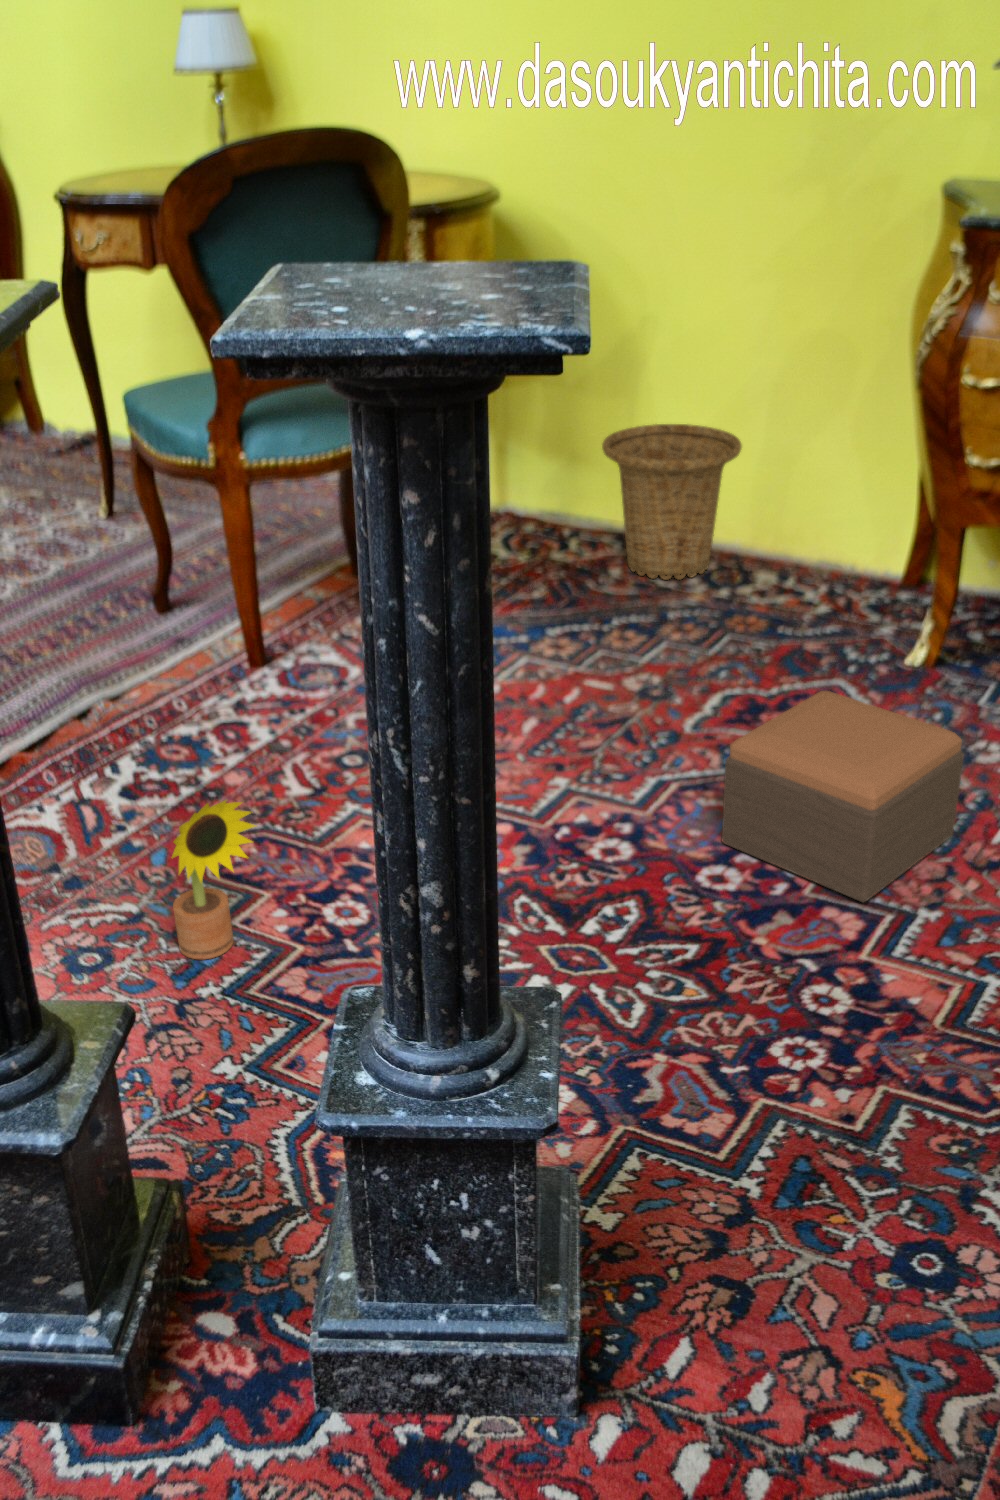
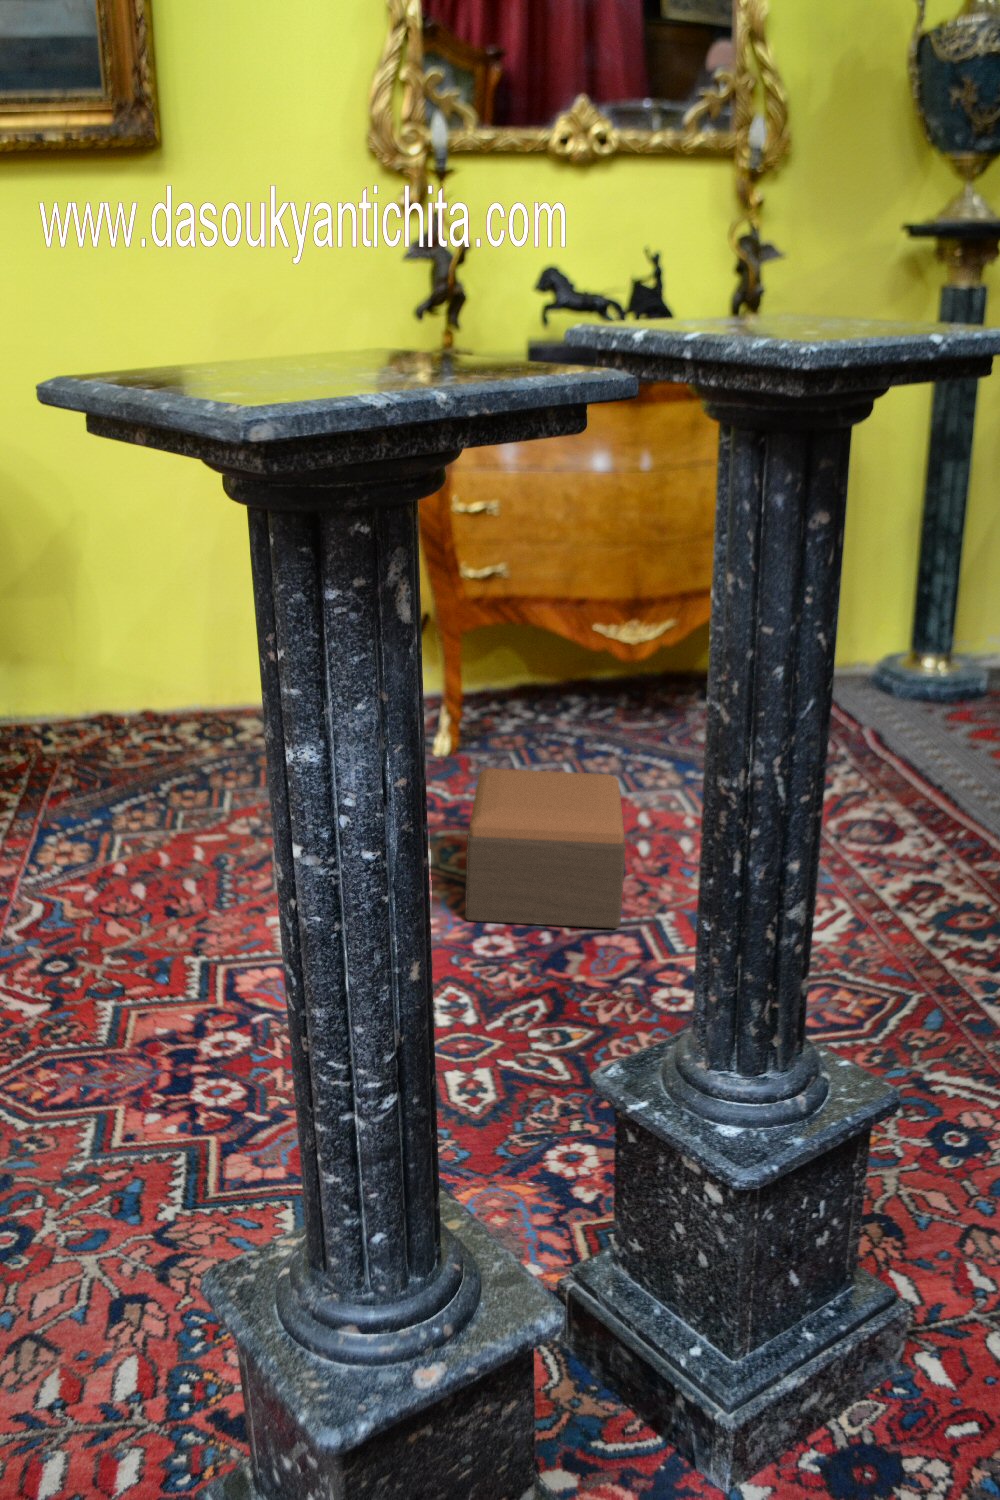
basket: present [602,424,742,580] -> none [68,587,209,736]
decorative plant: present [172,800,256,959] -> none [70,979,179,1194]

